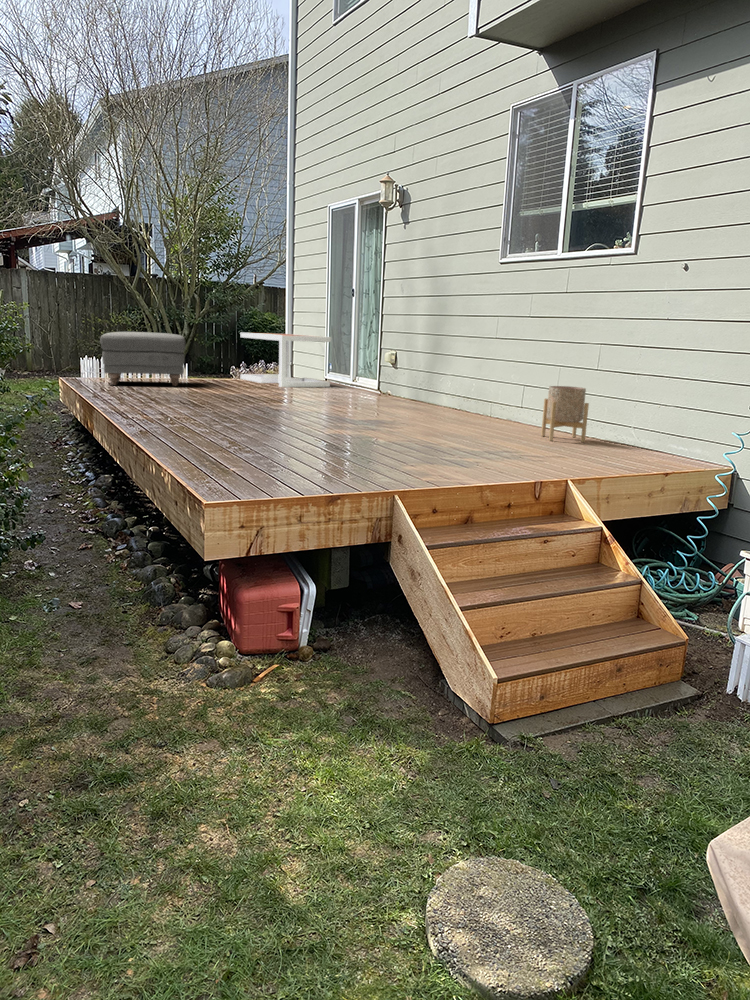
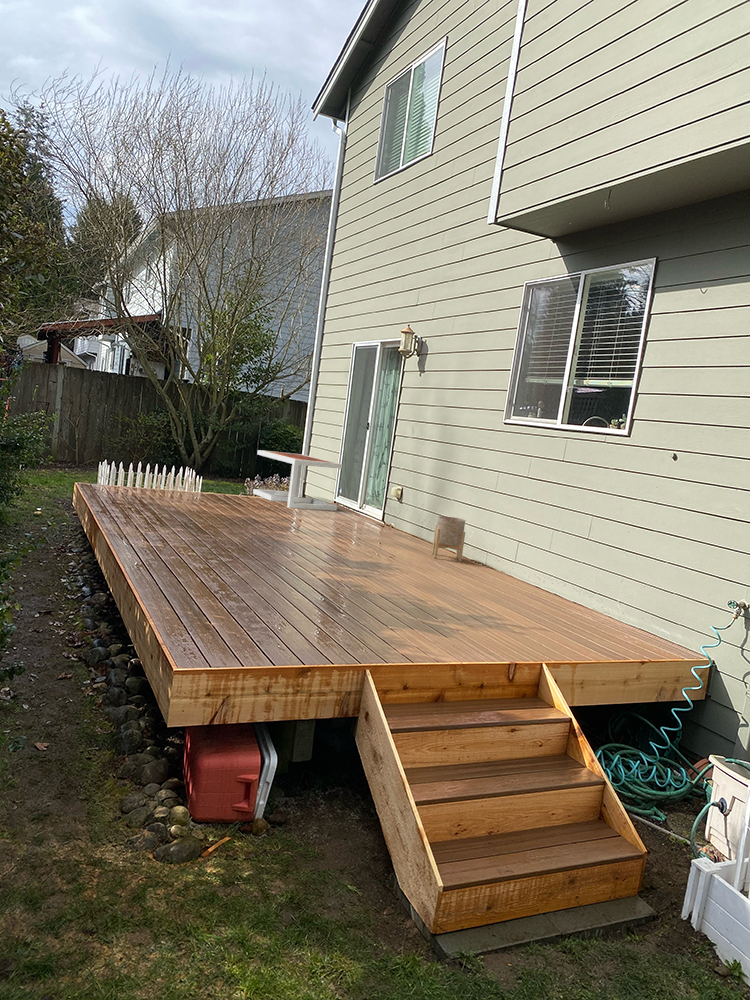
ottoman: present [100,332,185,386] -> none [121,443,202,499]
planter: present [541,386,589,442] -> present [432,516,465,562]

